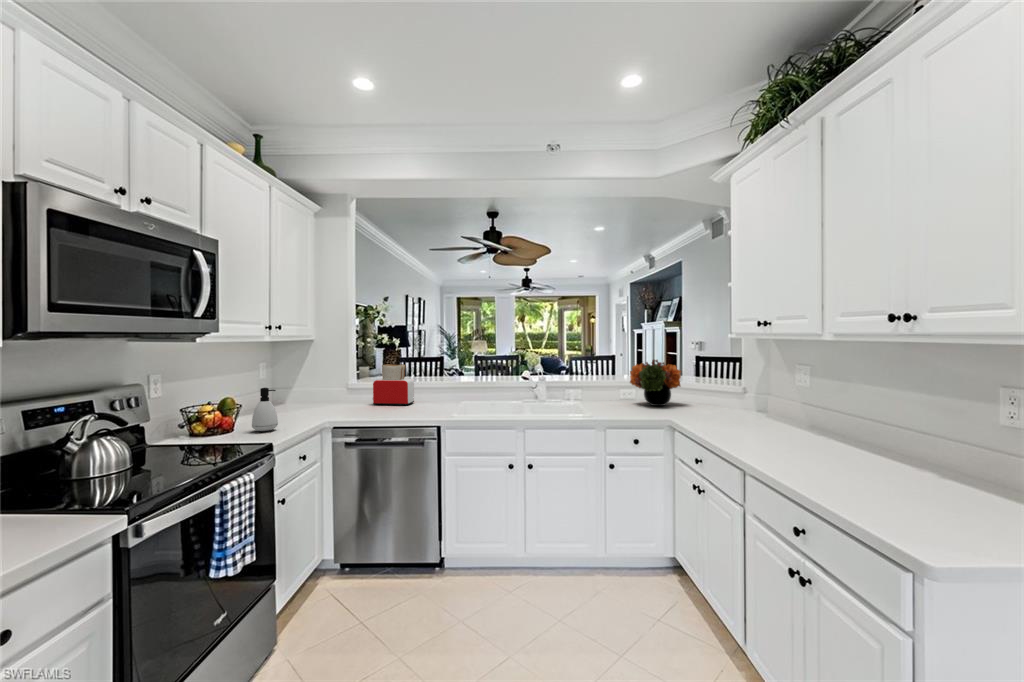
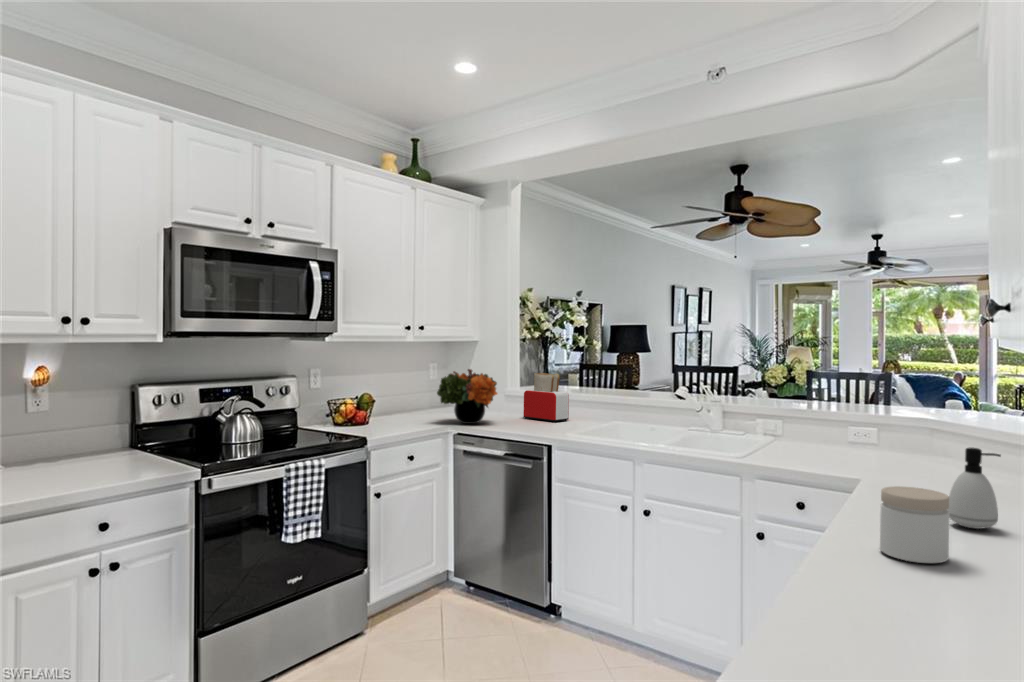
flower arrangement: present [630,360,681,406] -> present [437,369,497,424]
soap dispenser: present [252,388,278,431] -> present [947,448,1001,529]
jar: none [844,424,896,476] -> present [880,486,949,563]

